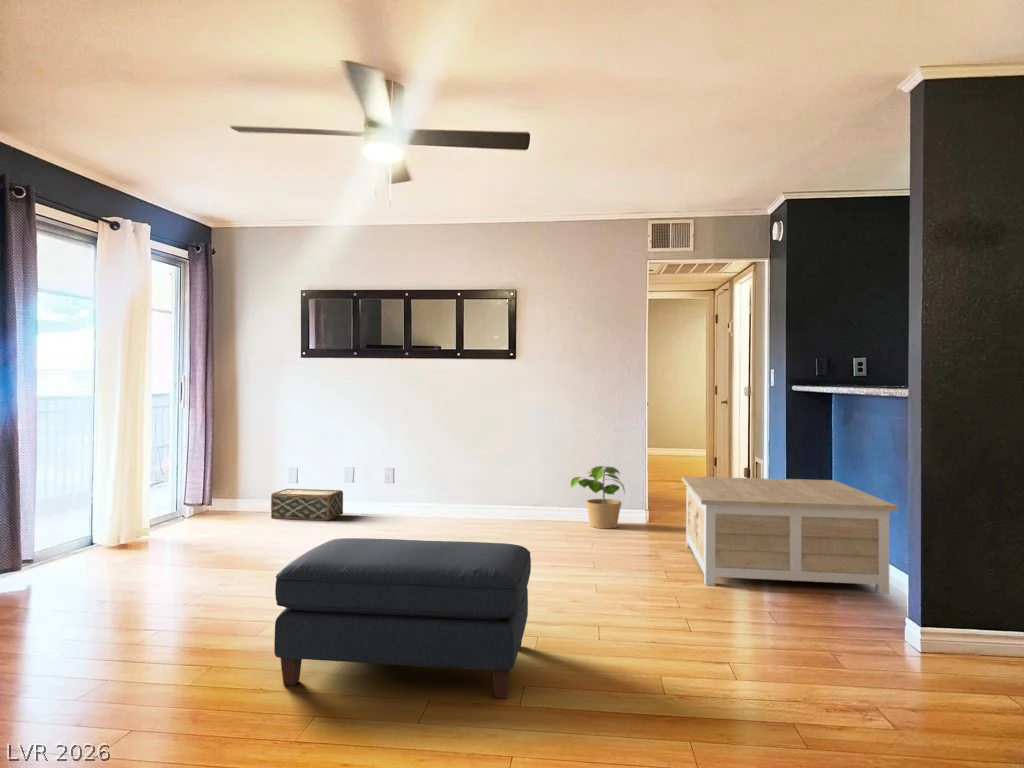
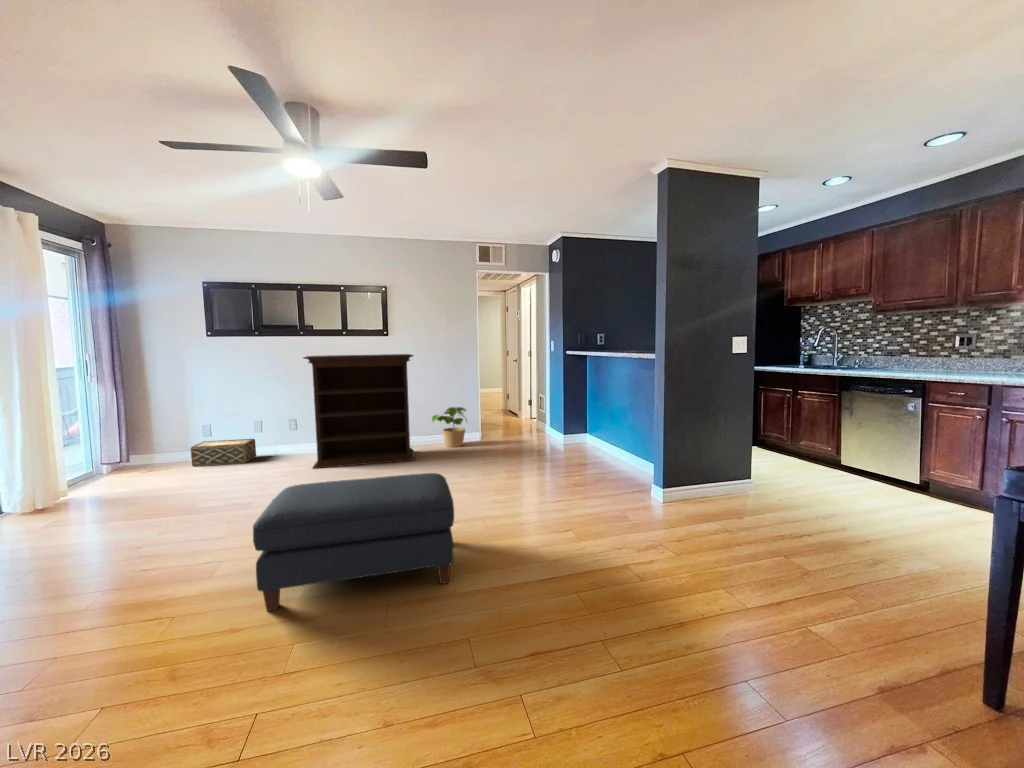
bookshelf: none [398,383,545,540] -> present [304,354,415,469]
coffee table: present [682,476,898,594] -> none [507,406,636,478]

